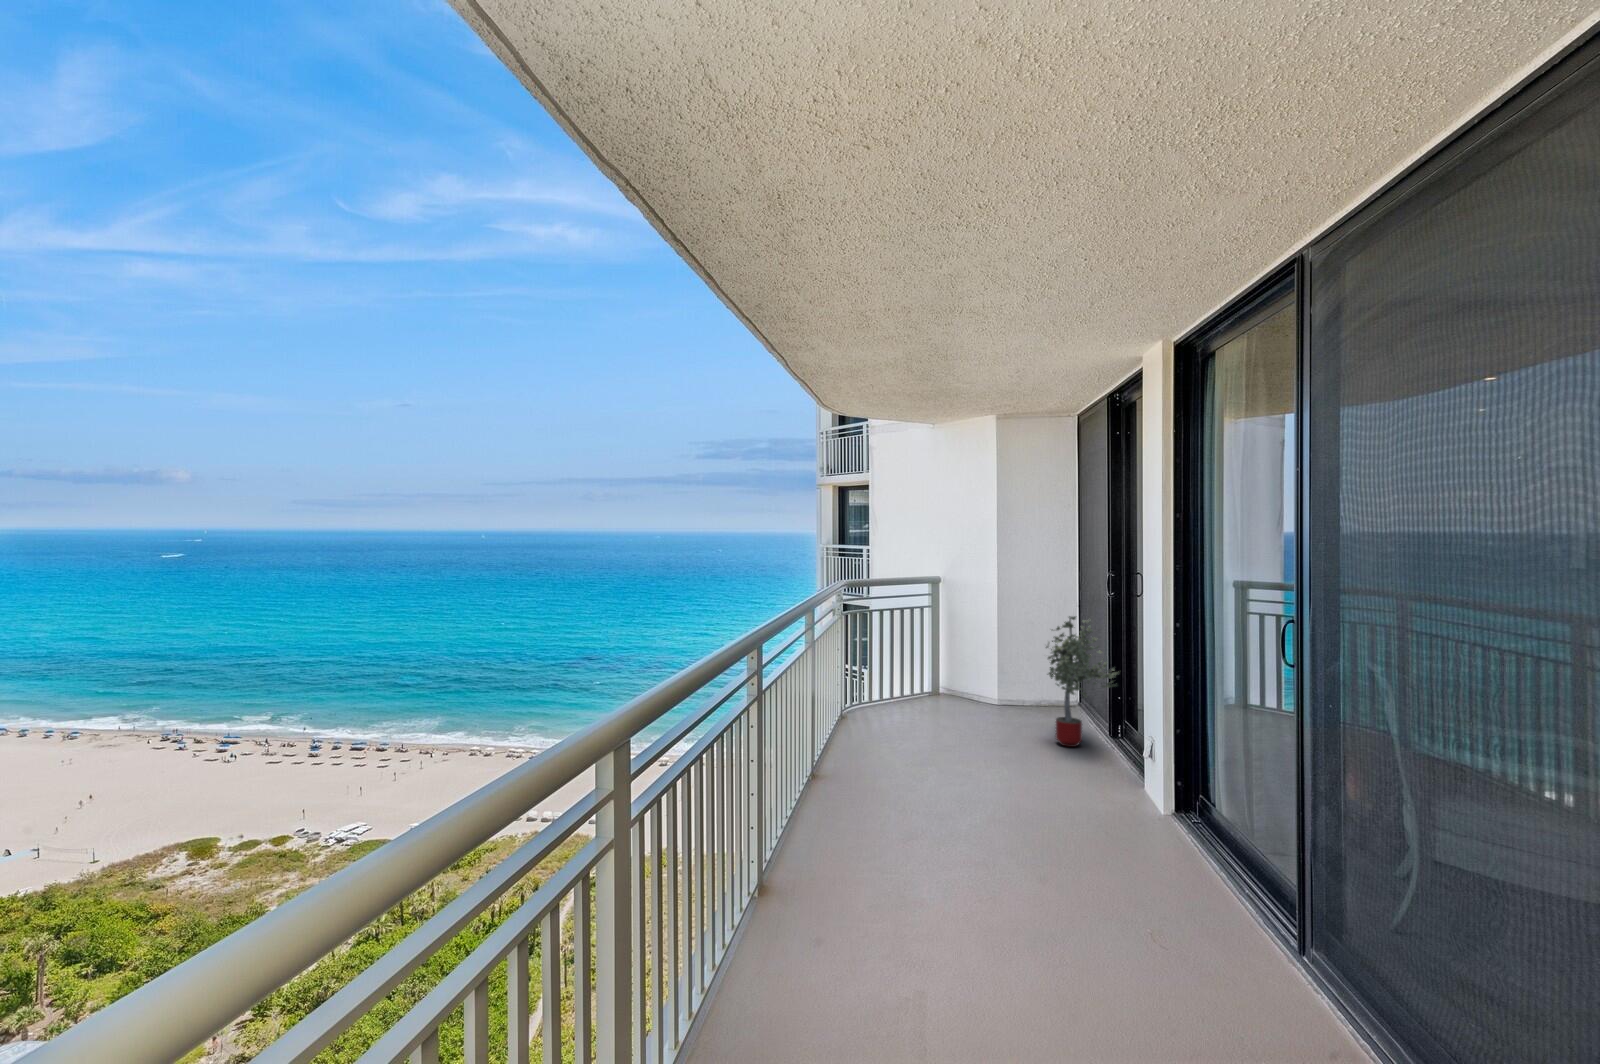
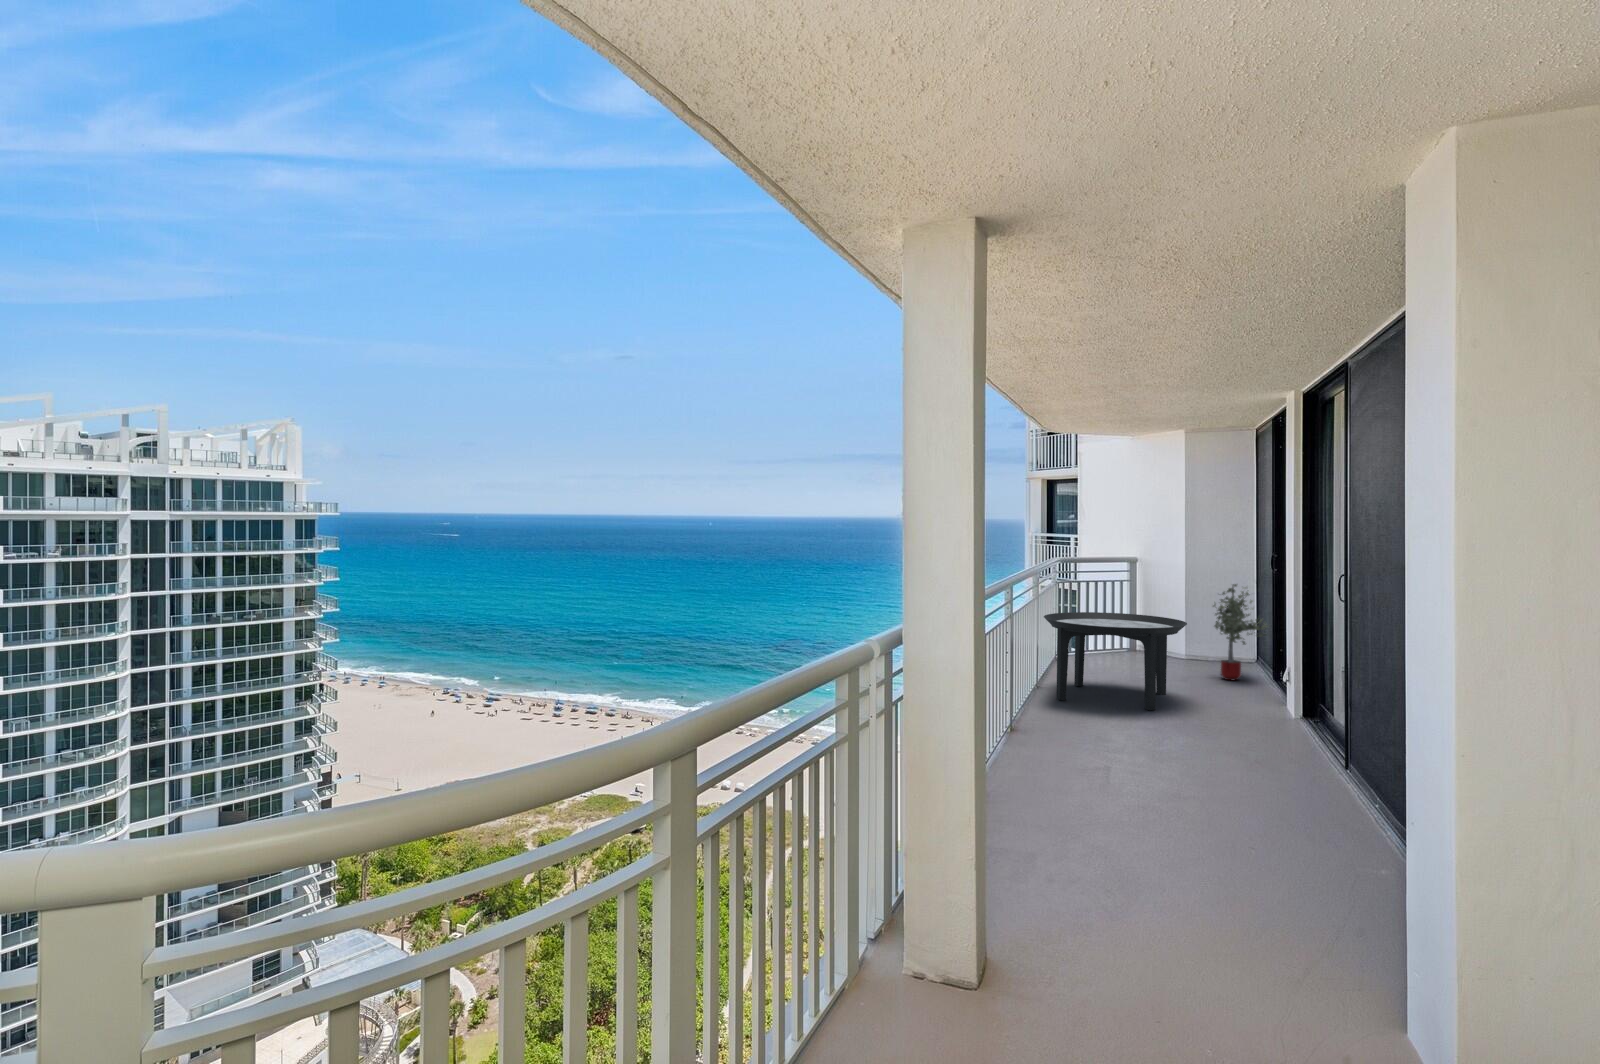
round table: none [821,667,1035,845] -> present [1044,612,1187,710]

